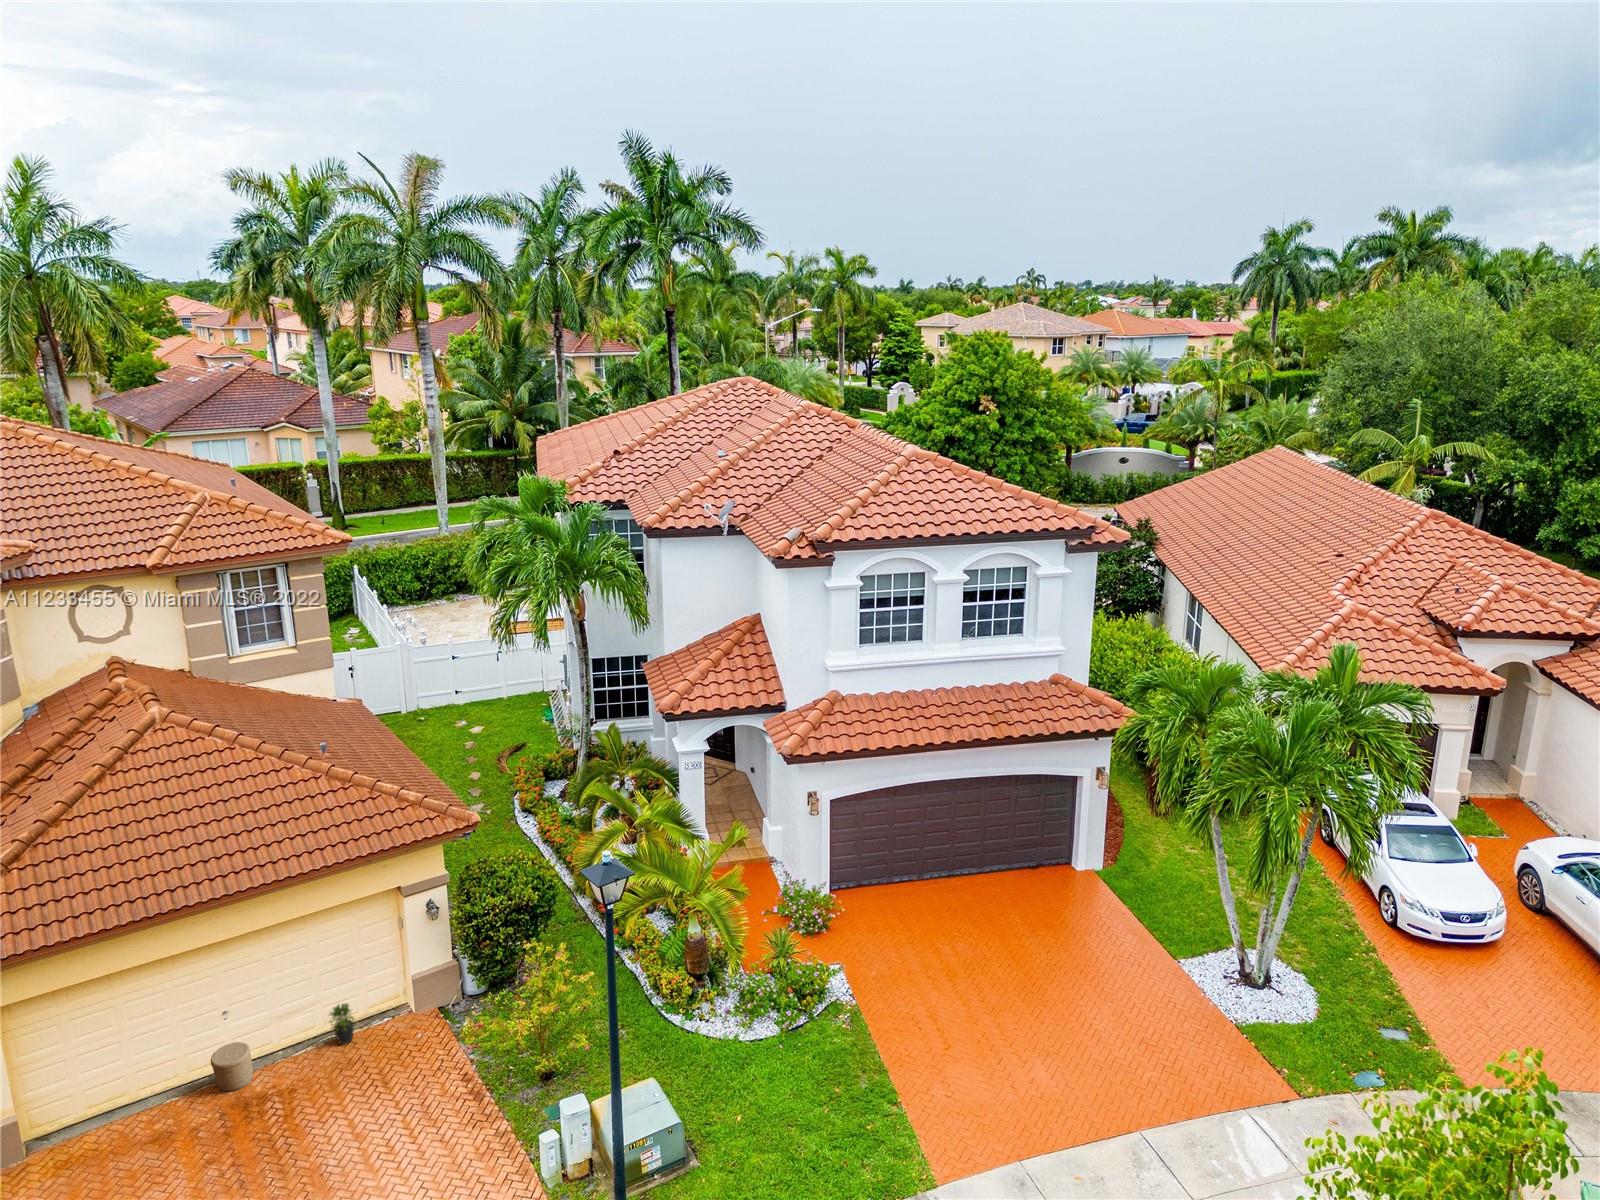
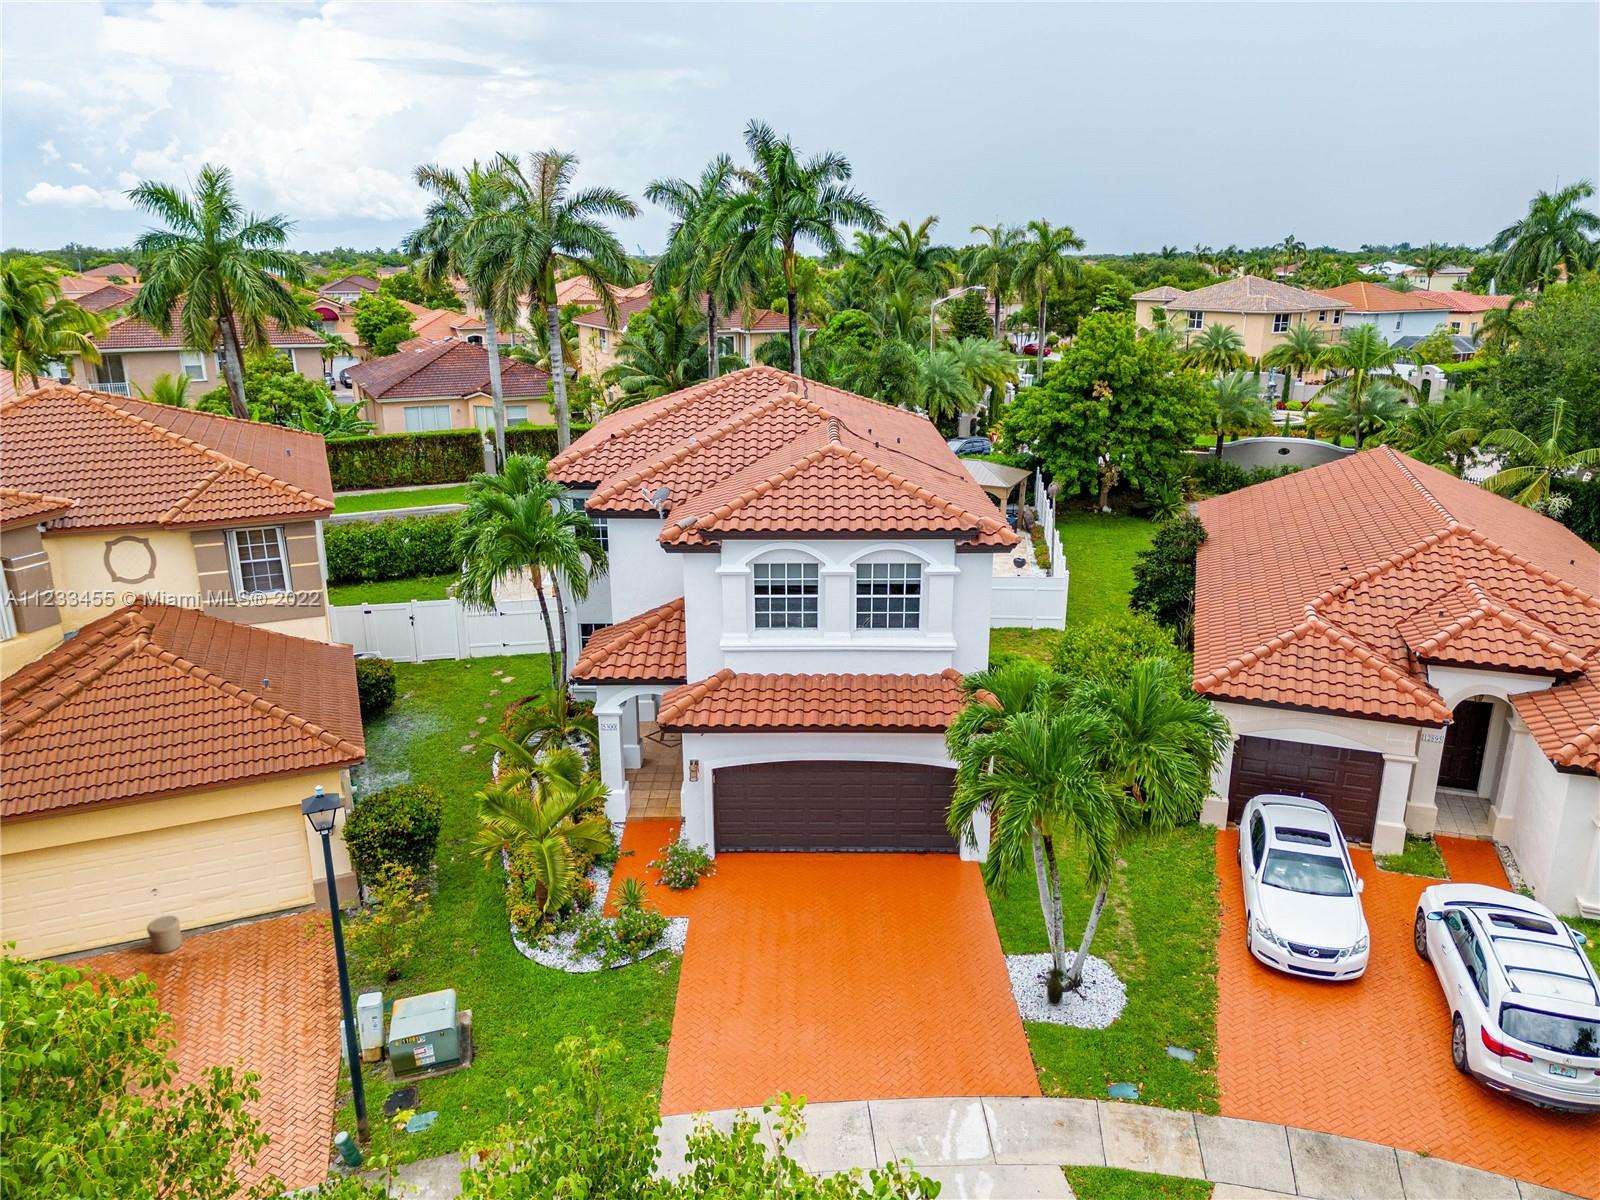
potted plant: present [329,1004,354,1045] -> present [1045,968,1065,1006]

